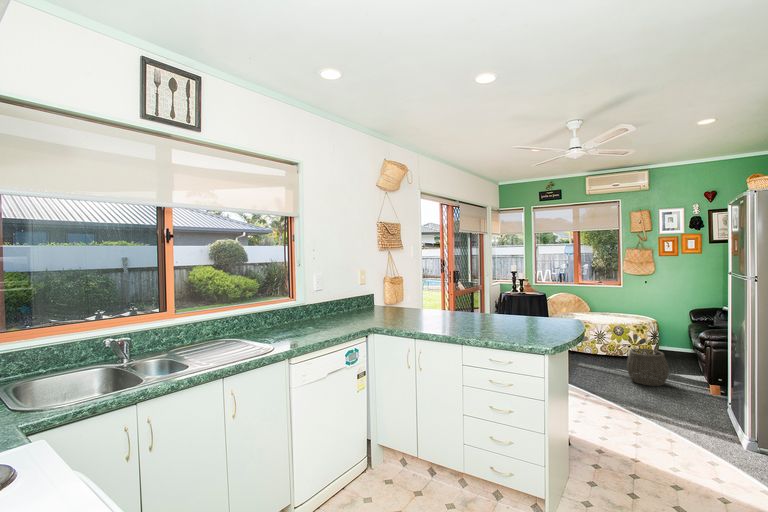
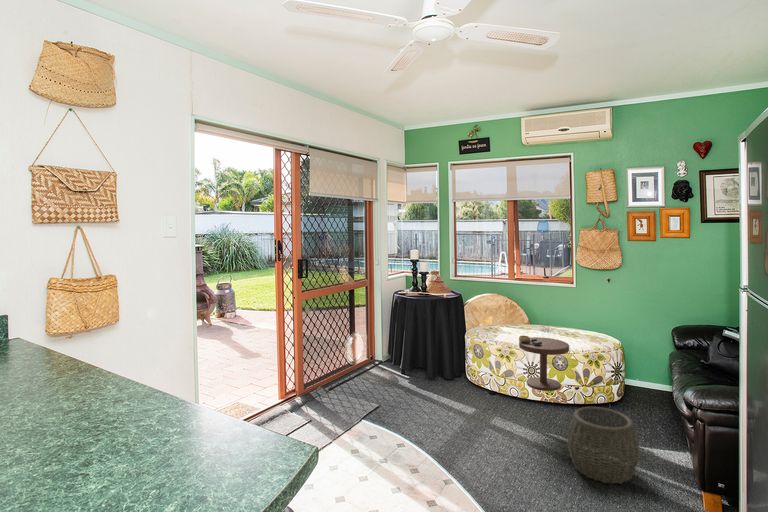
side table: none [593,313,624,366] -> present [519,336,569,391]

